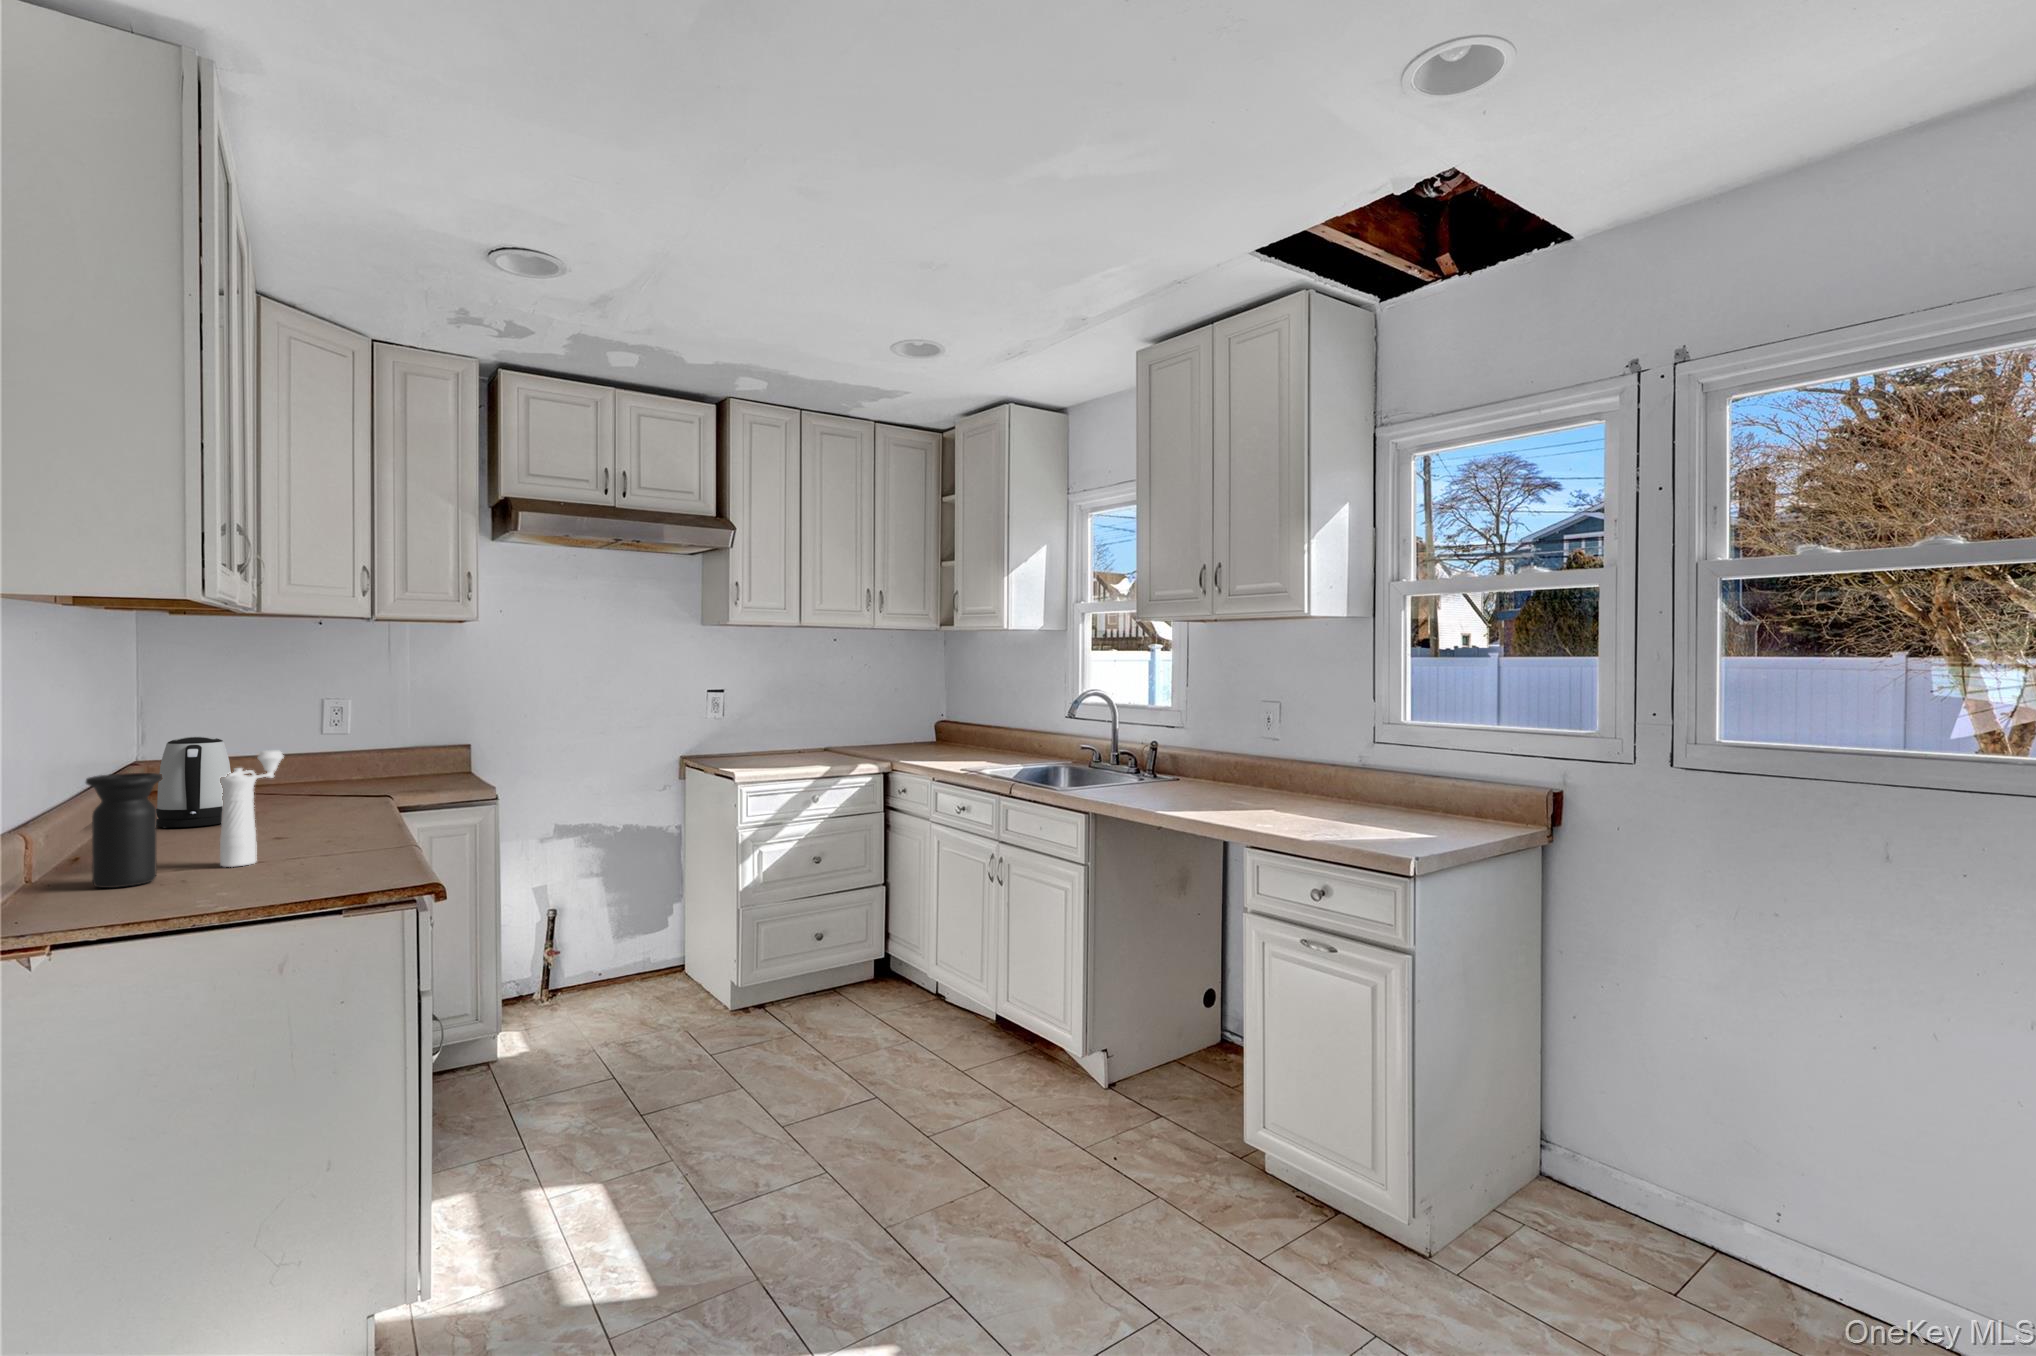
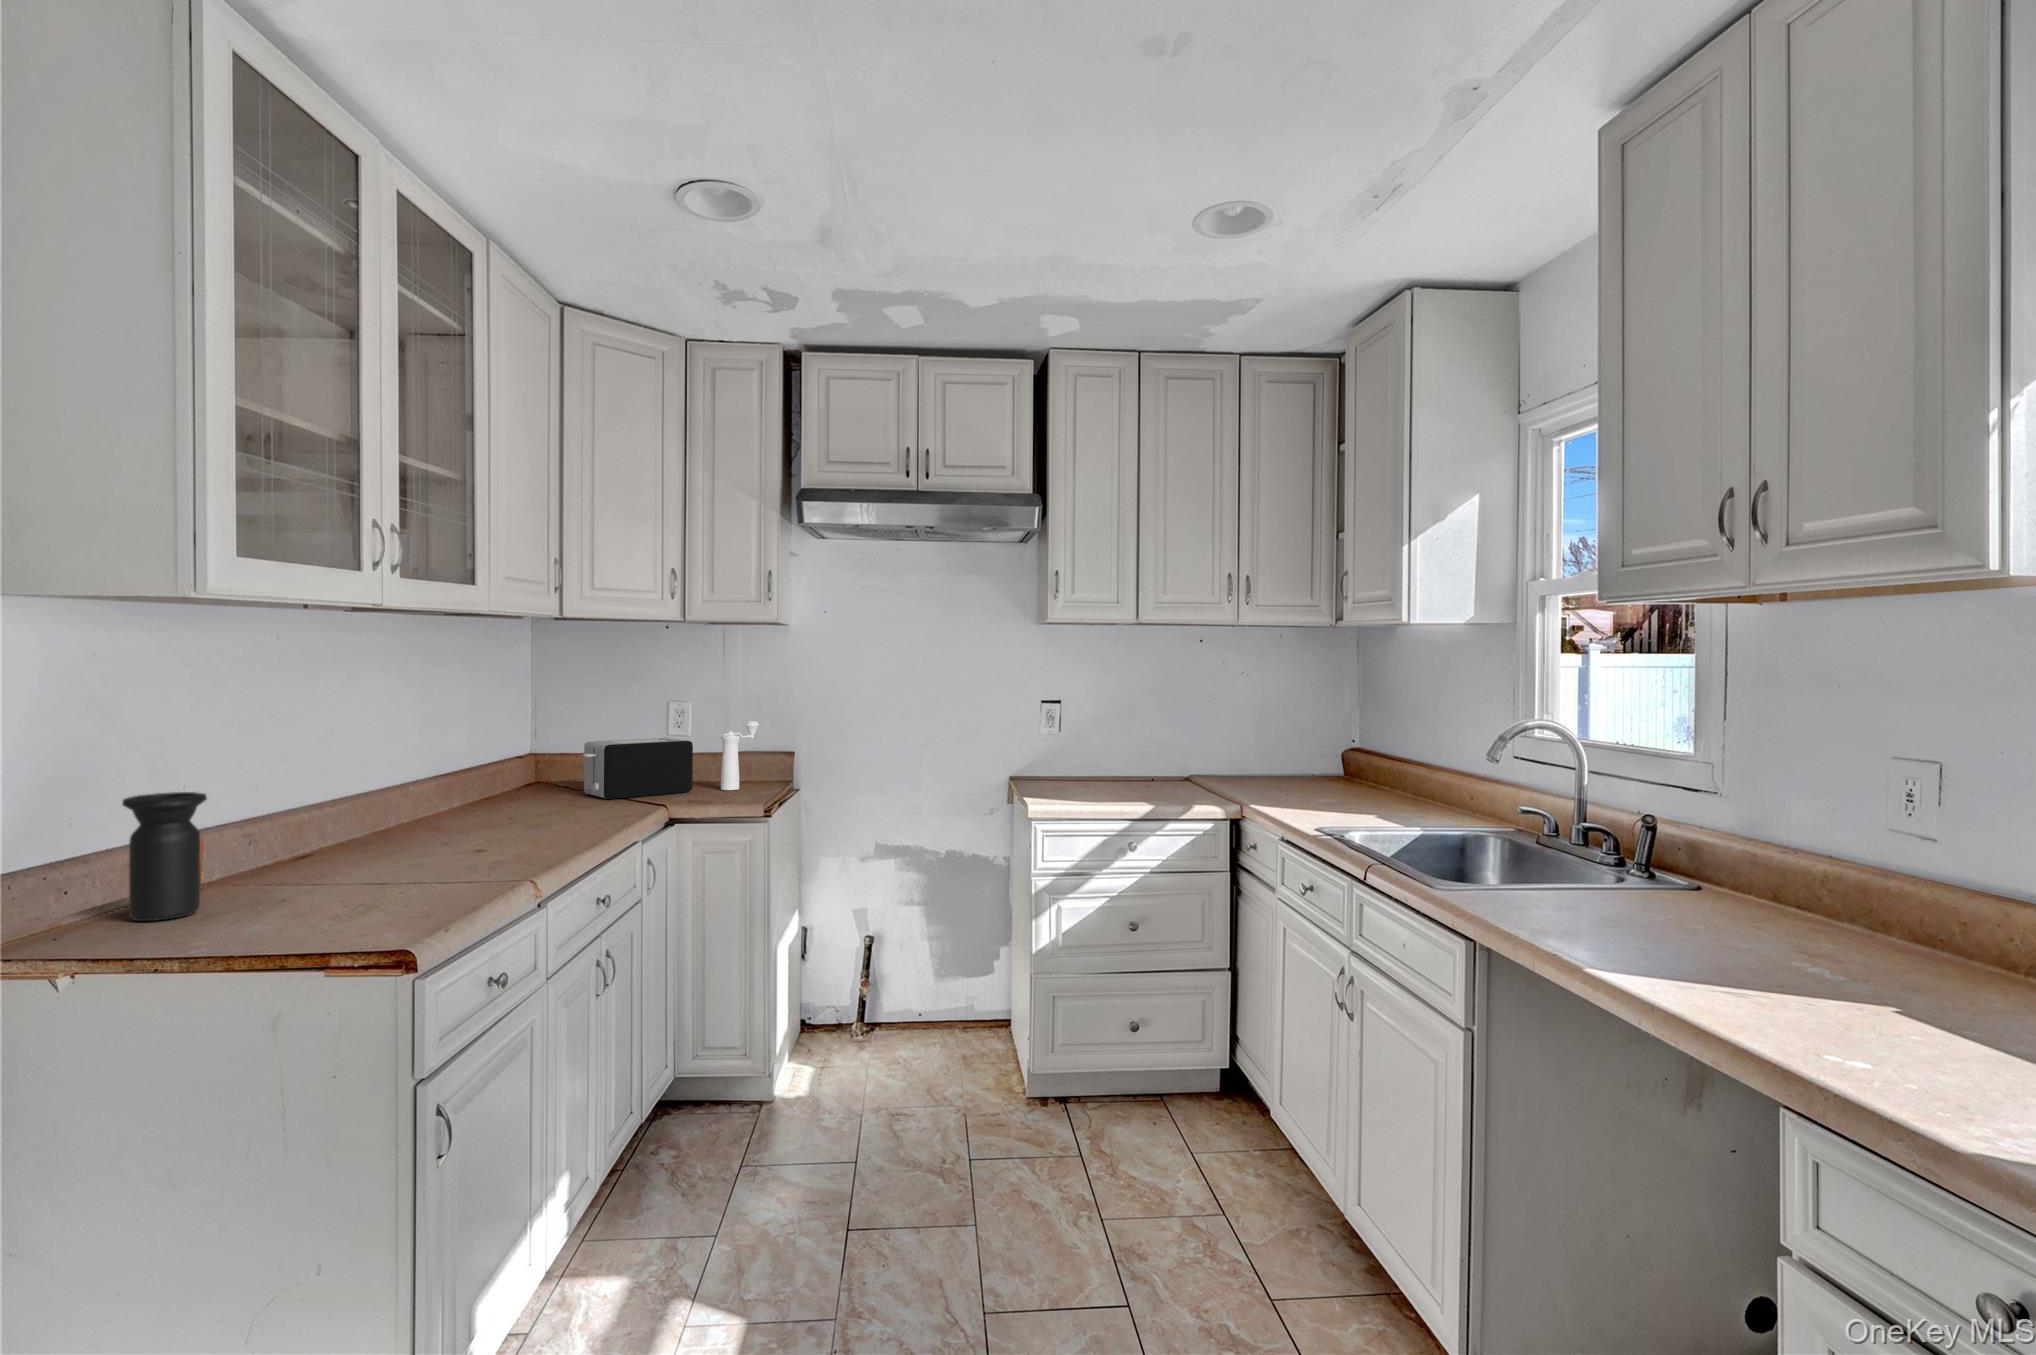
toaster: none [259,734,382,794] -> present [583,738,693,799]
kettle: present [156,736,231,828] -> none [406,743,476,835]
pepper mill: present [220,751,283,867] -> present [721,721,759,790]

